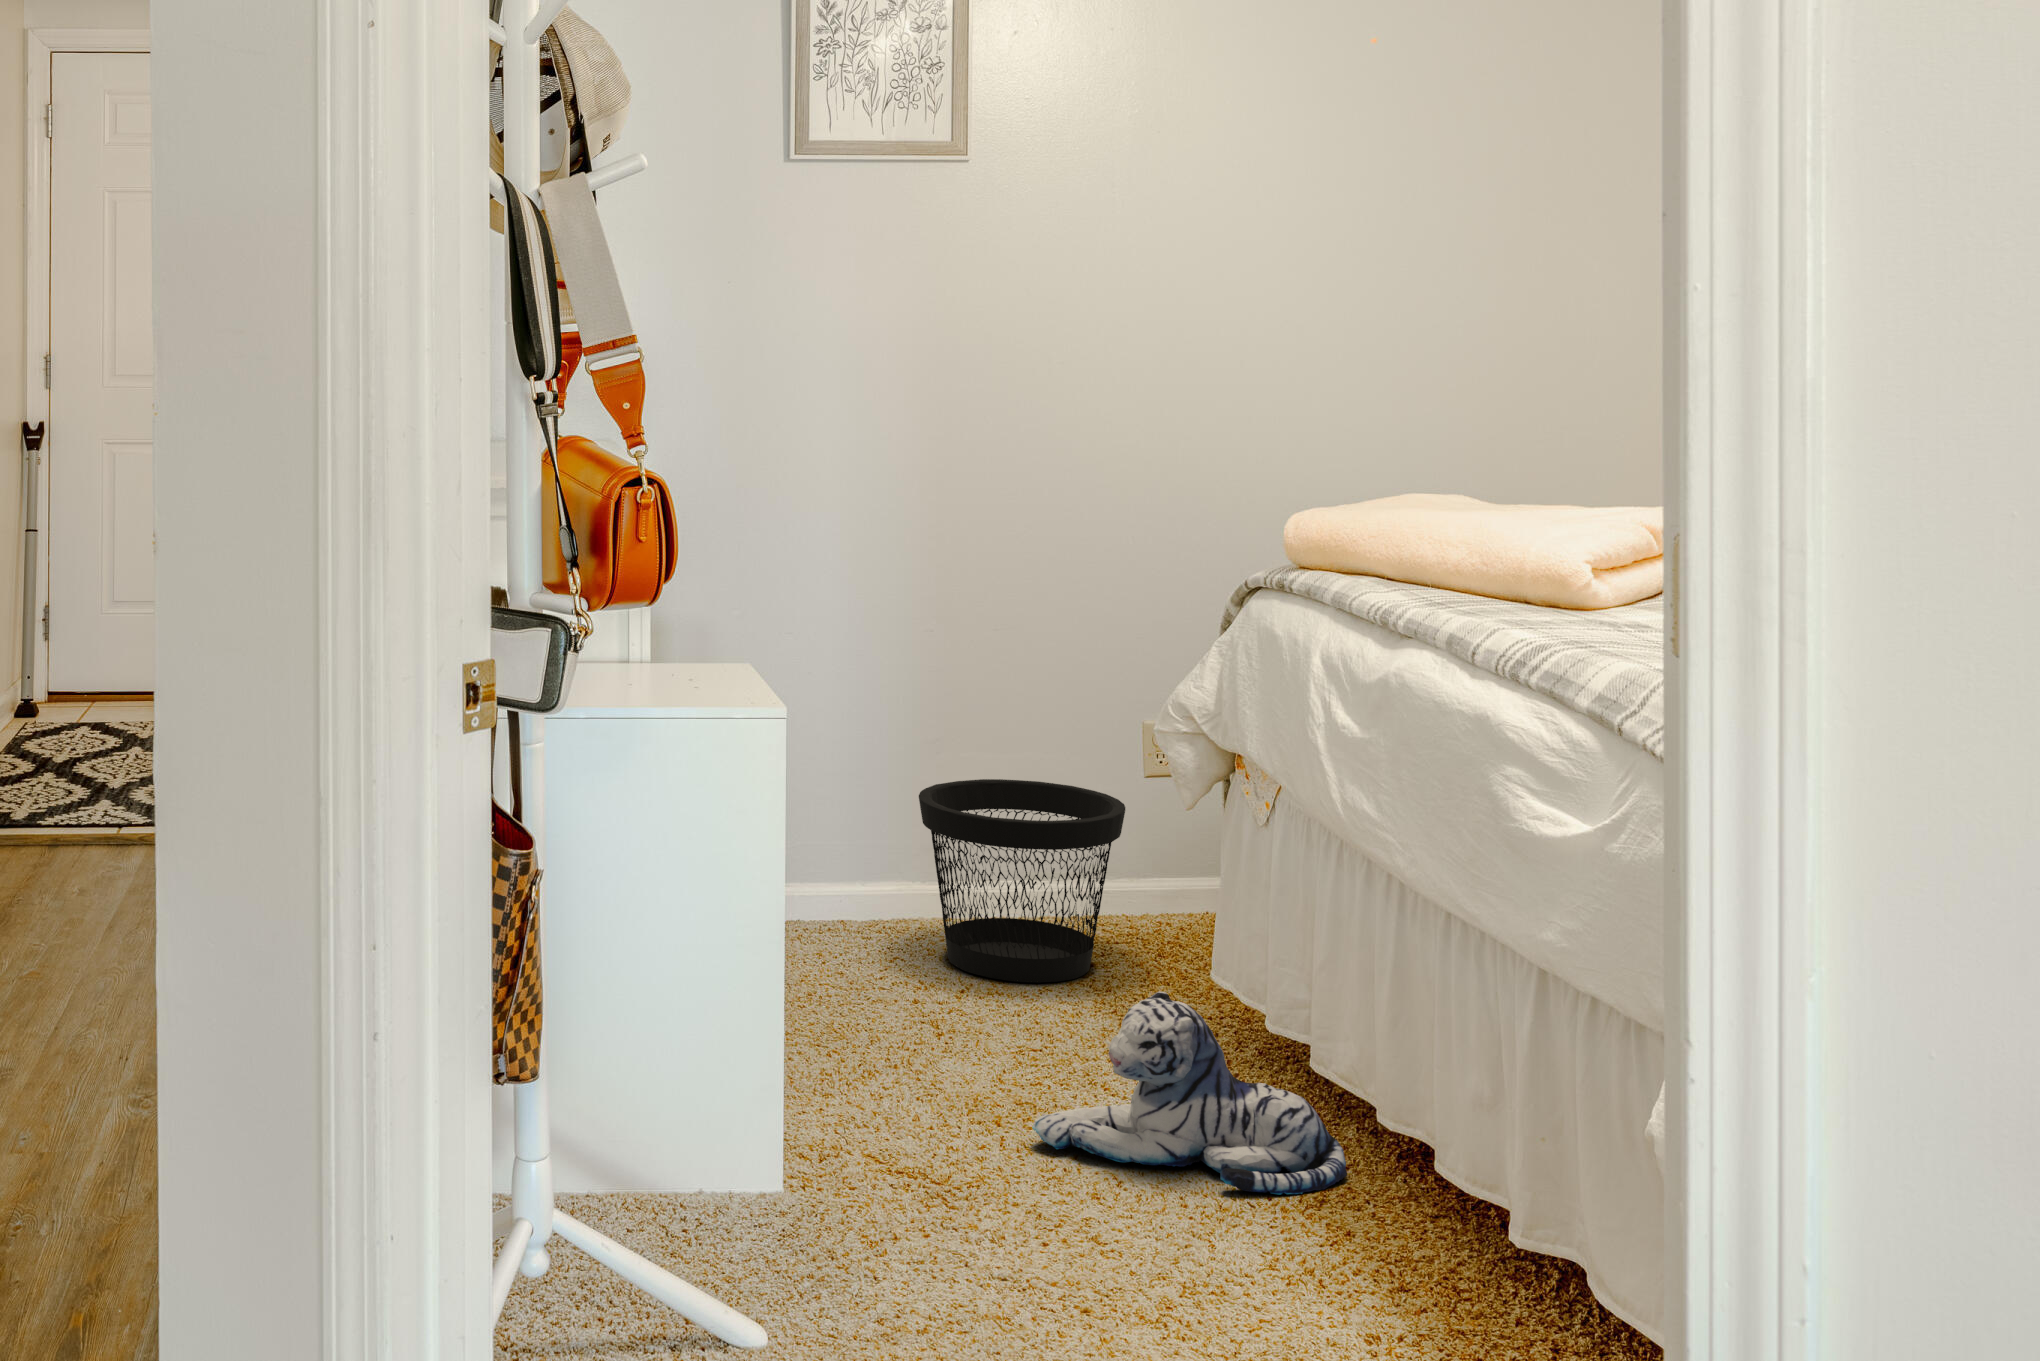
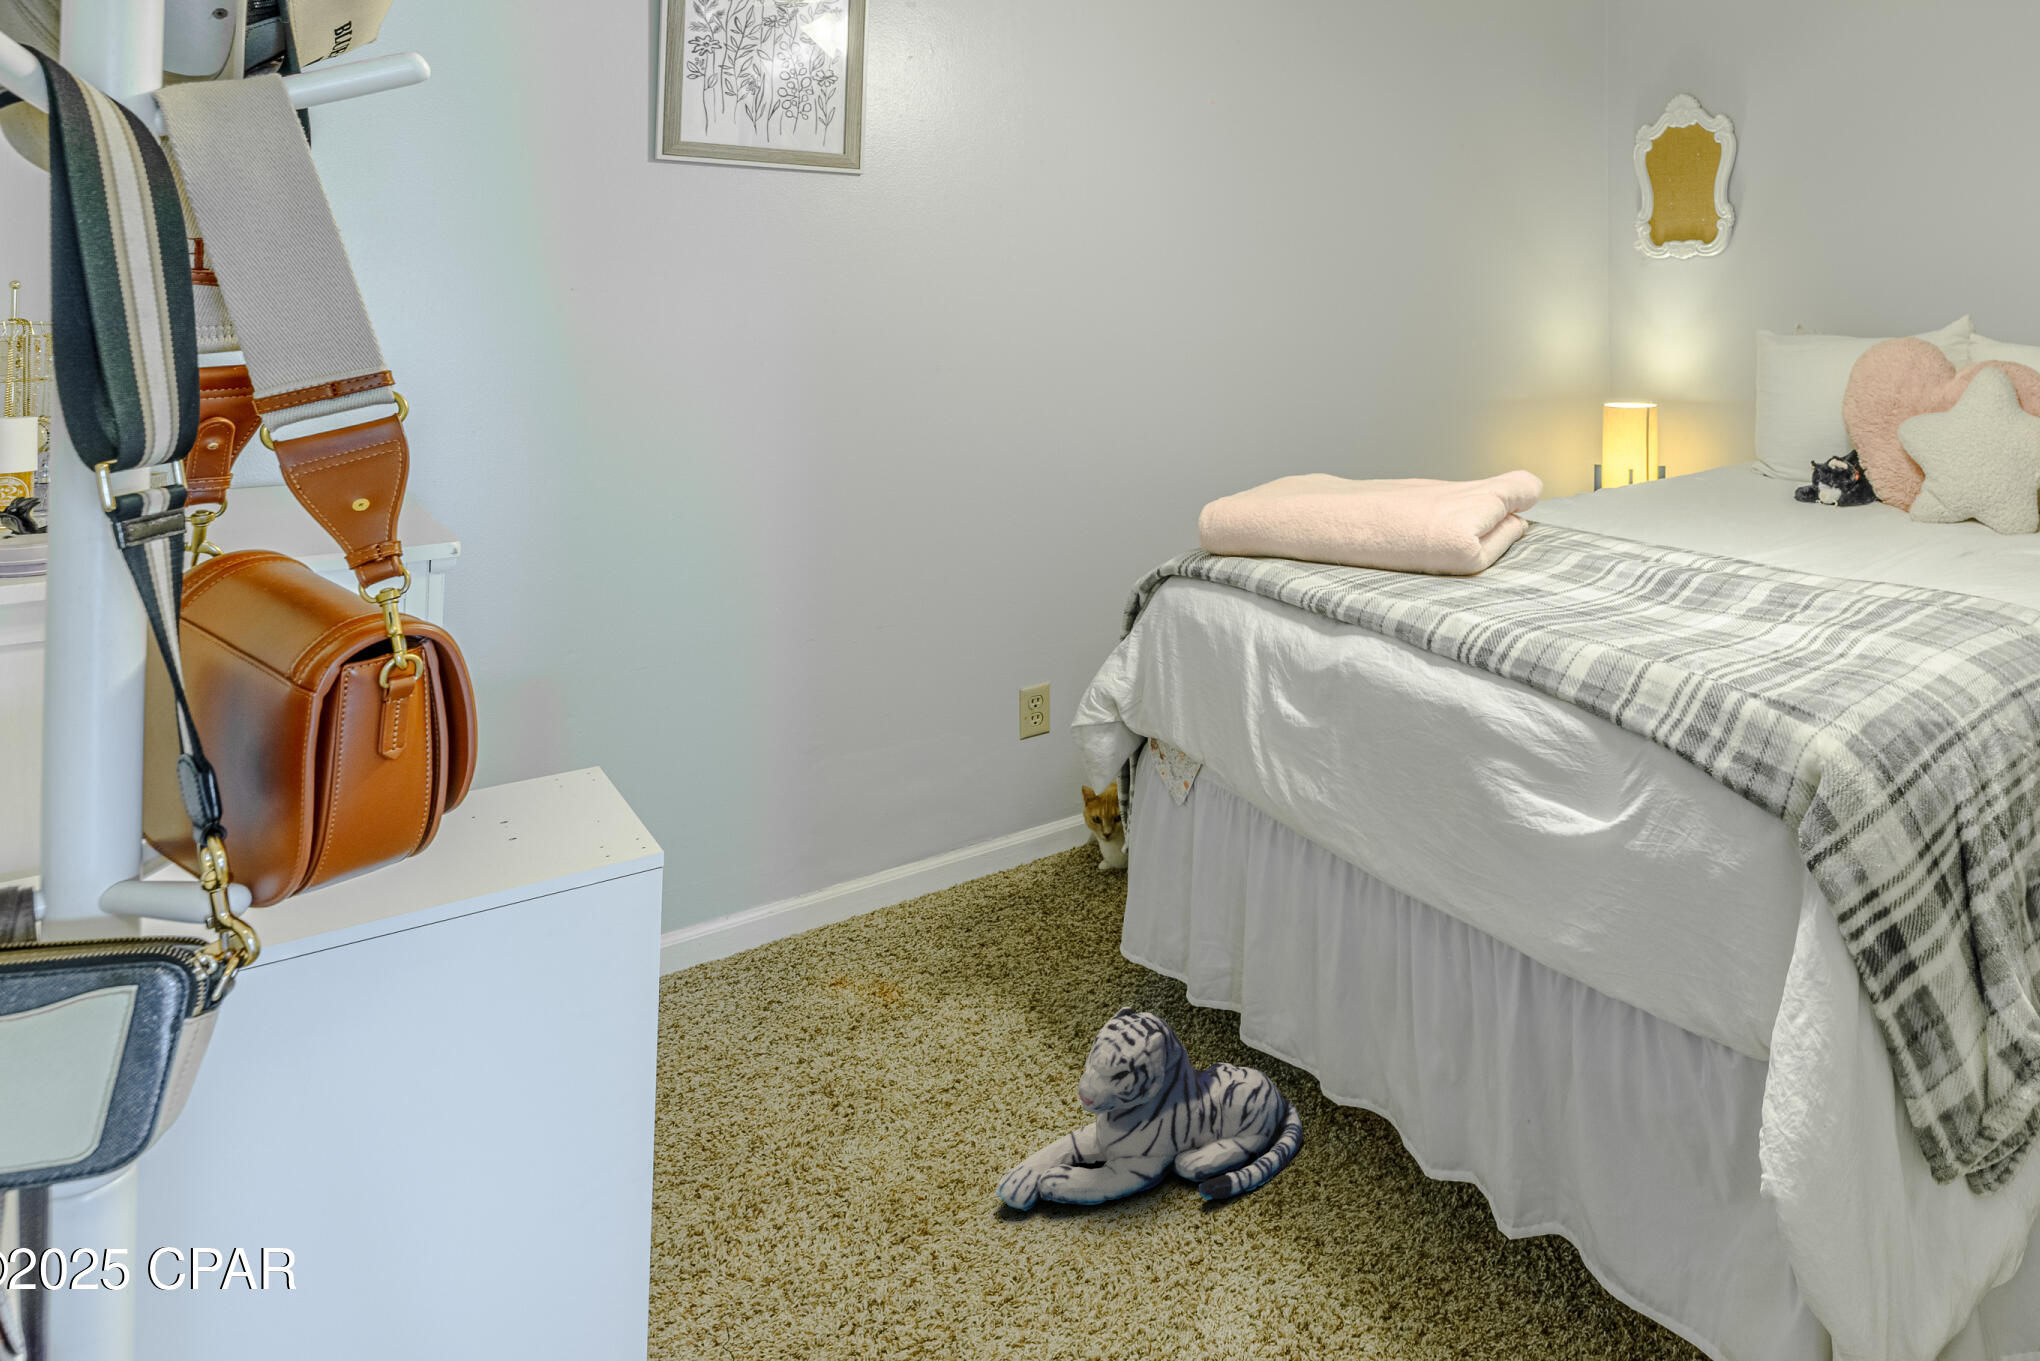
wastebasket: present [919,779,1125,983] -> none [826,754,1033,968]

